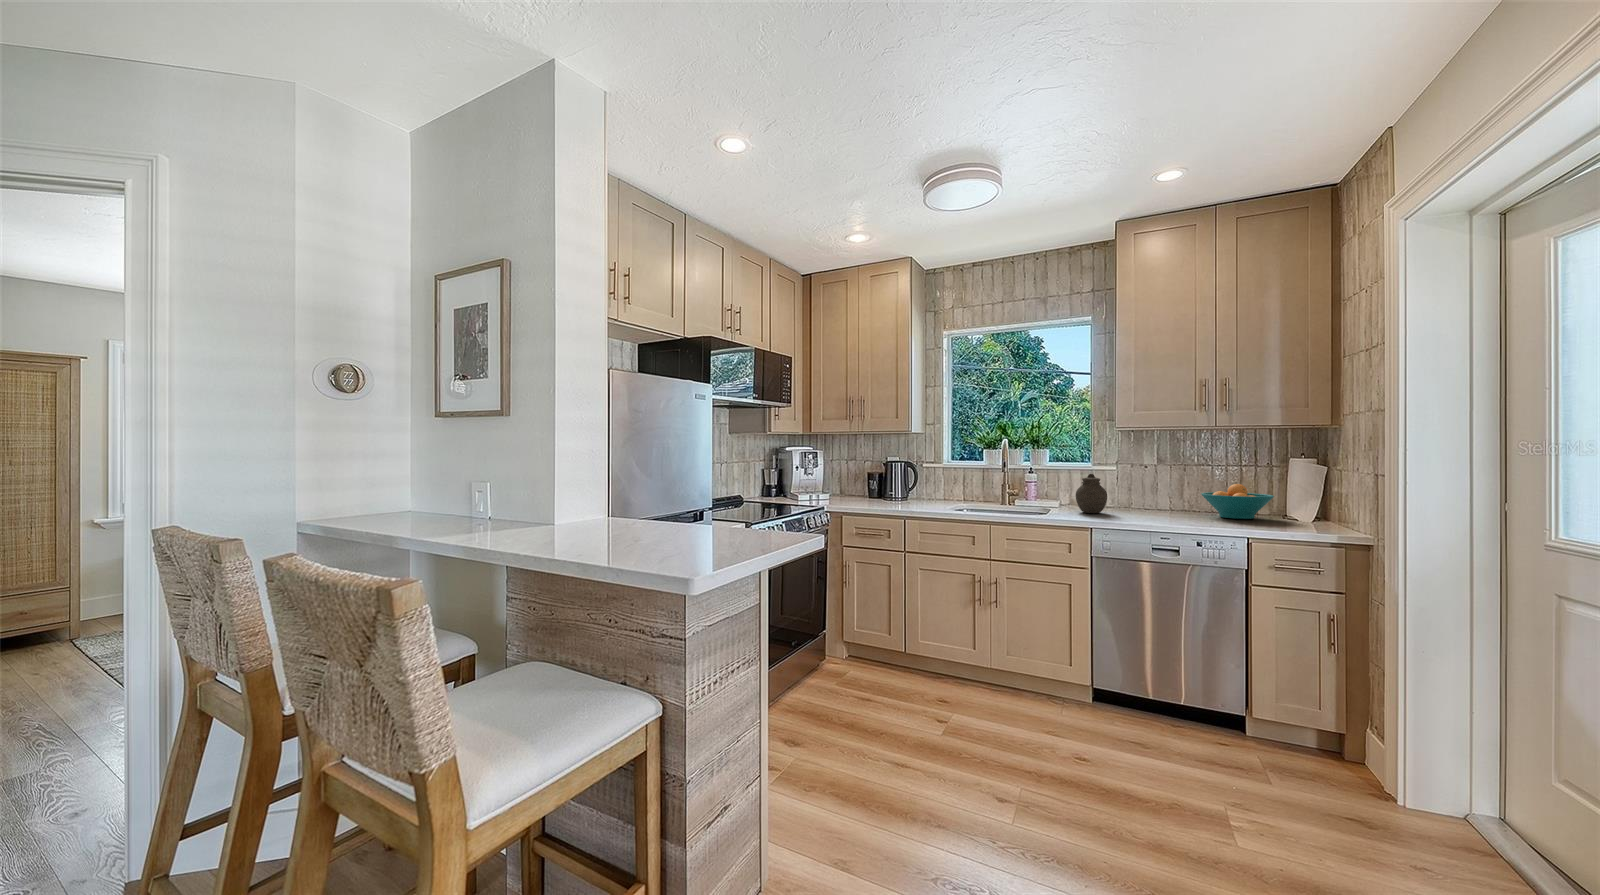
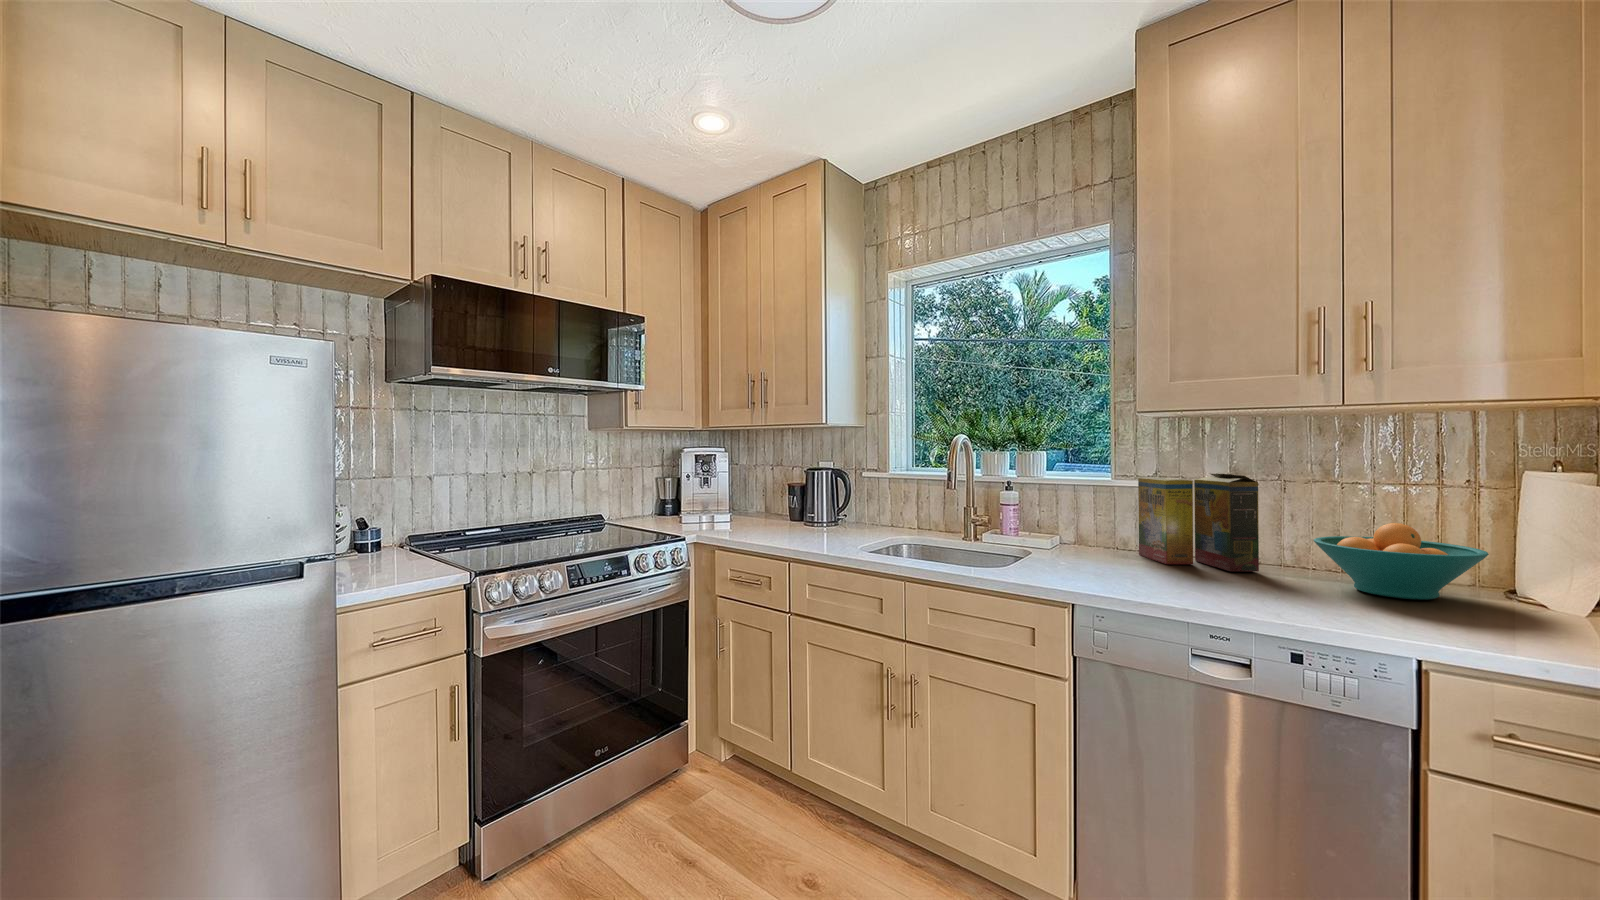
cereal box: none [1110,461,1175,512] -> present [1138,473,1259,572]
jar: present [1076,474,1107,513] -> none [1062,496,1120,570]

